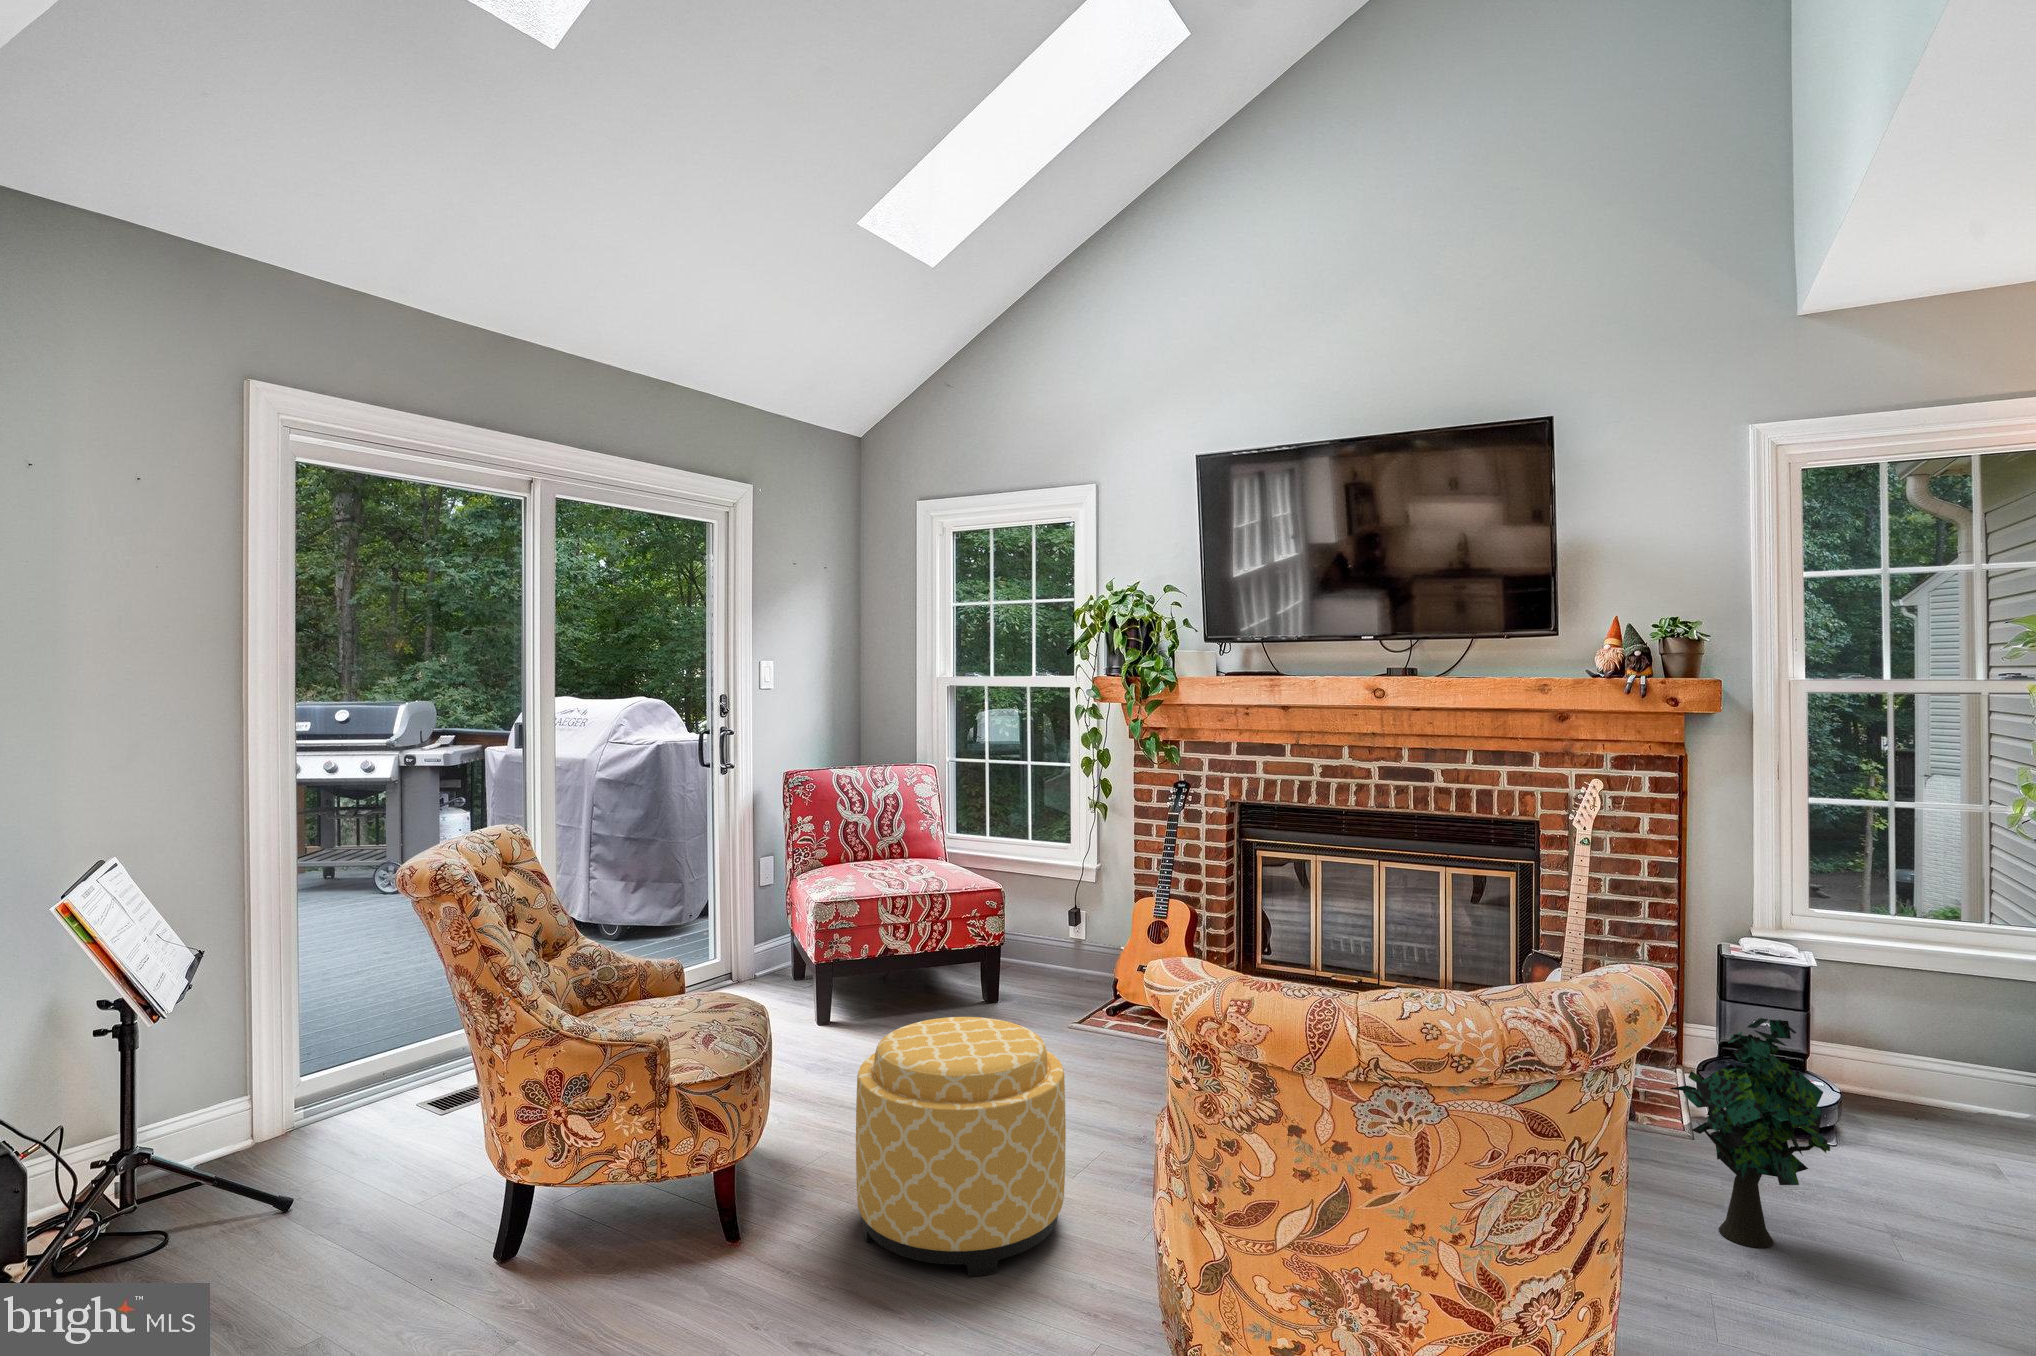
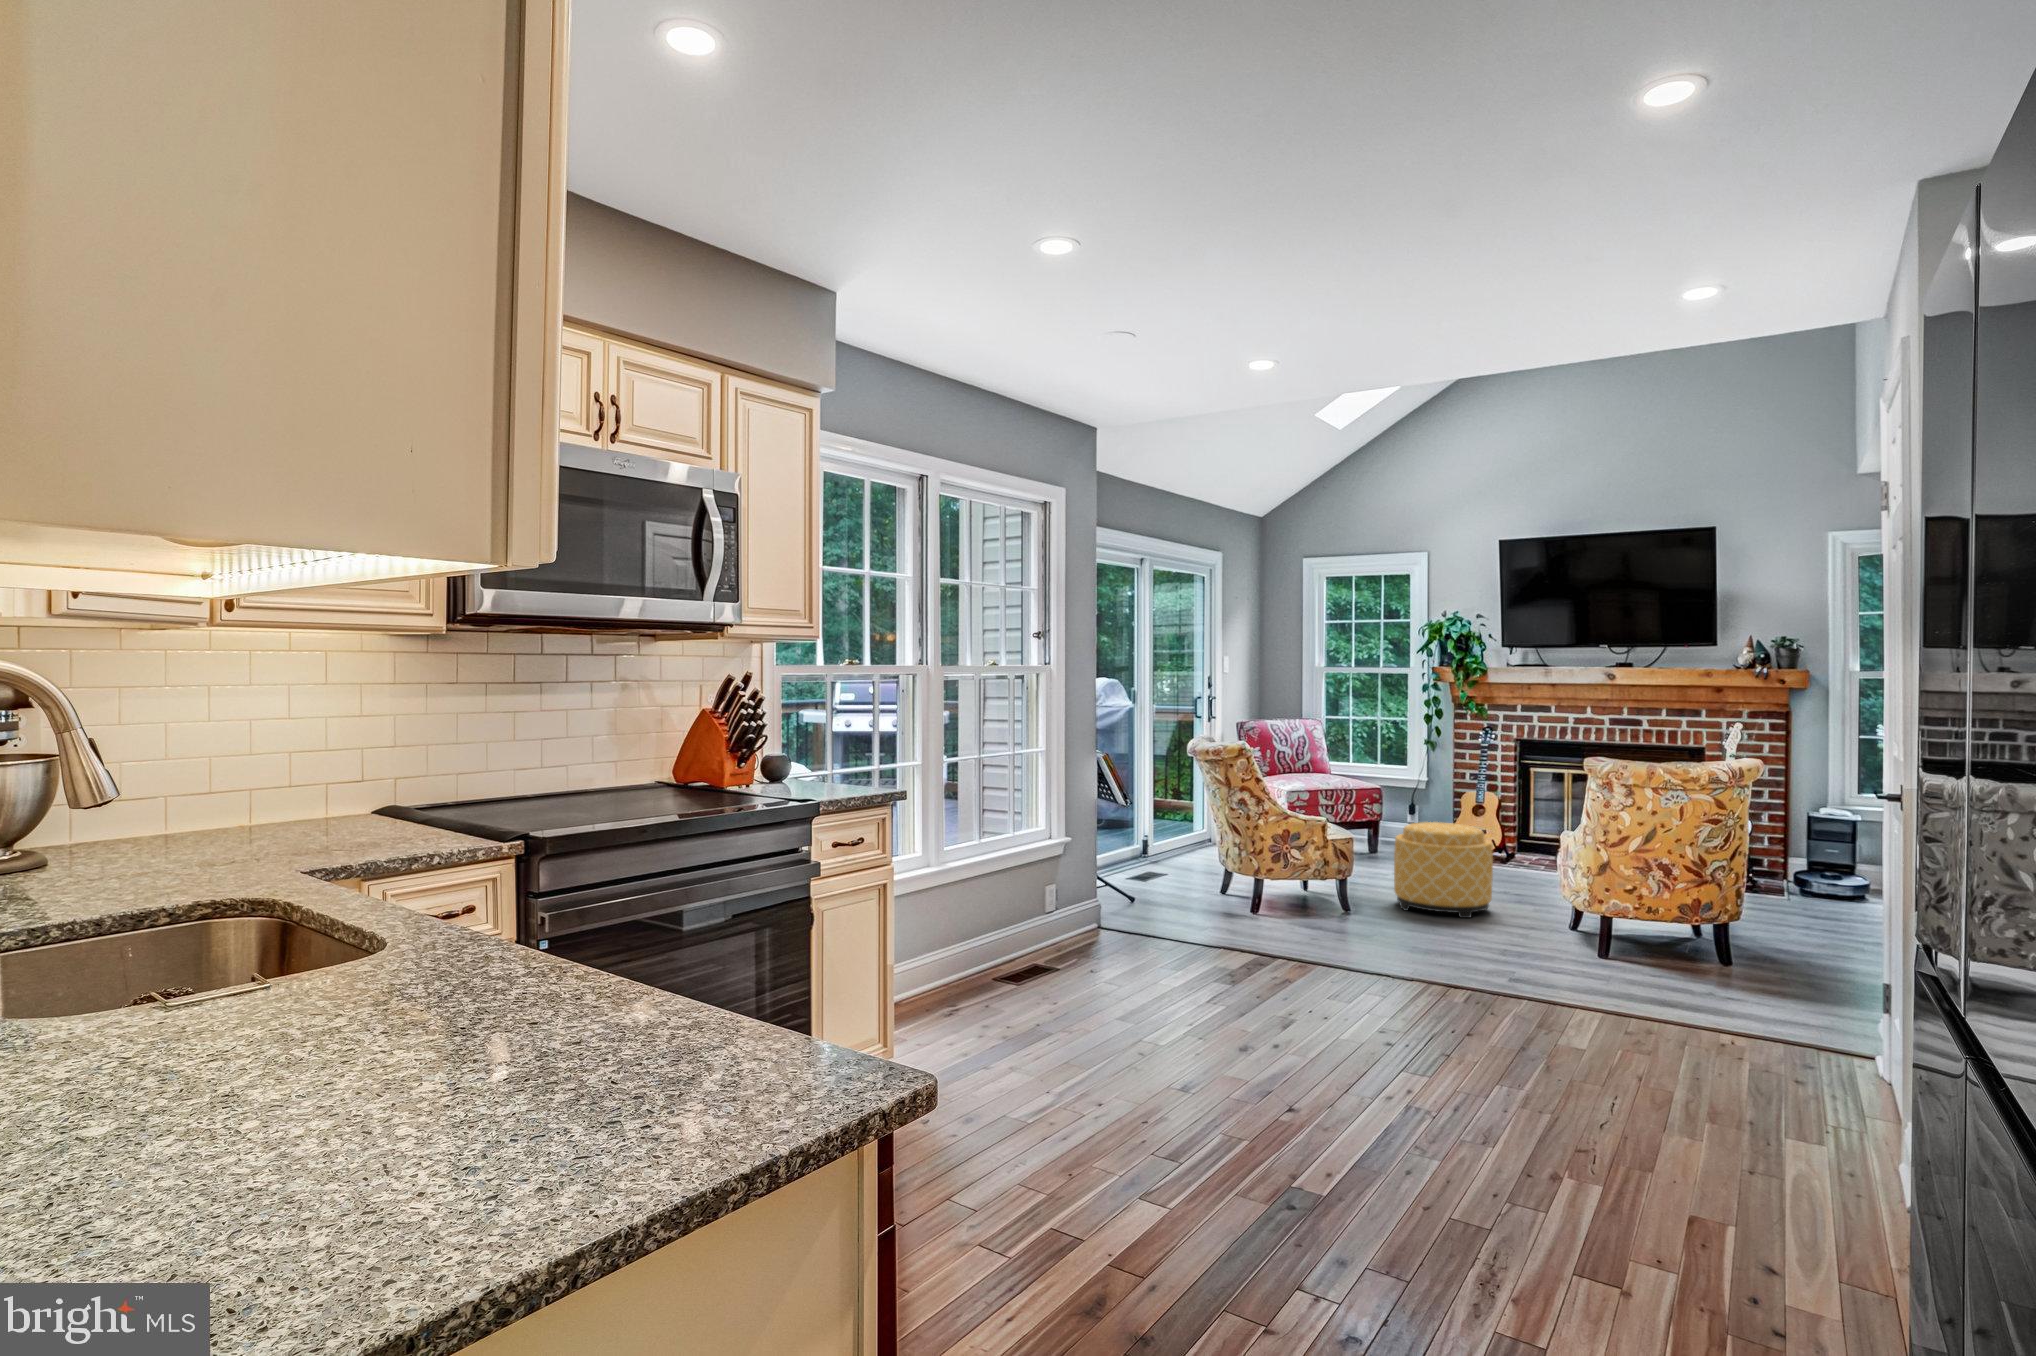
decorative plant: present [1670,1018,1830,1248] -> none [1773,820,1846,921]

